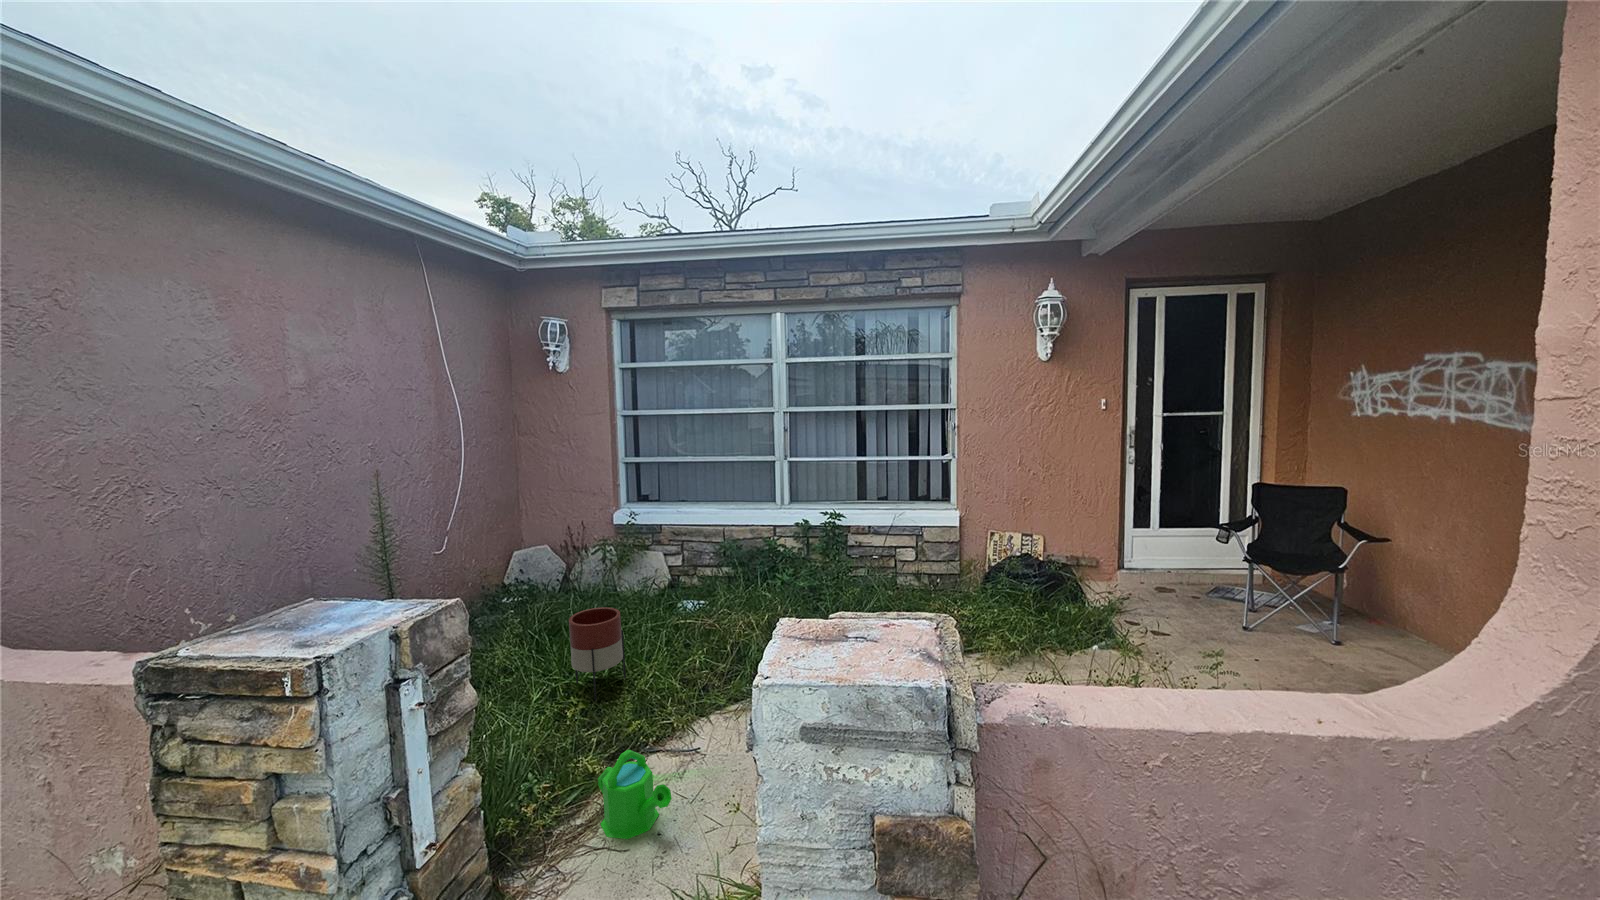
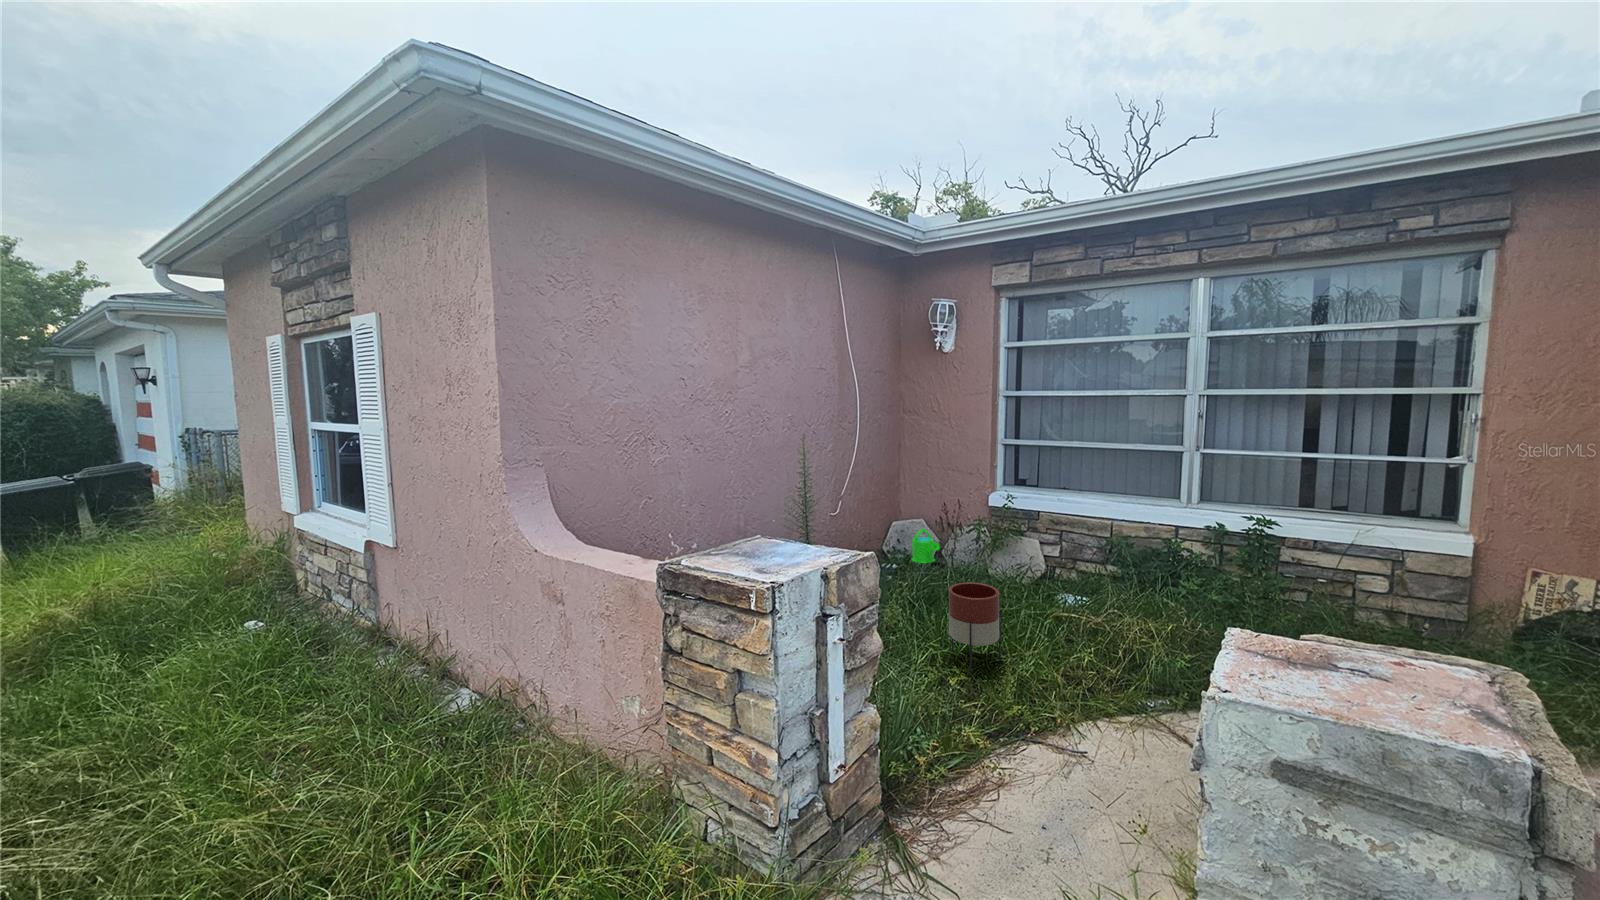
watering can: present [598,750,672,839] -> present [911,529,940,563]

